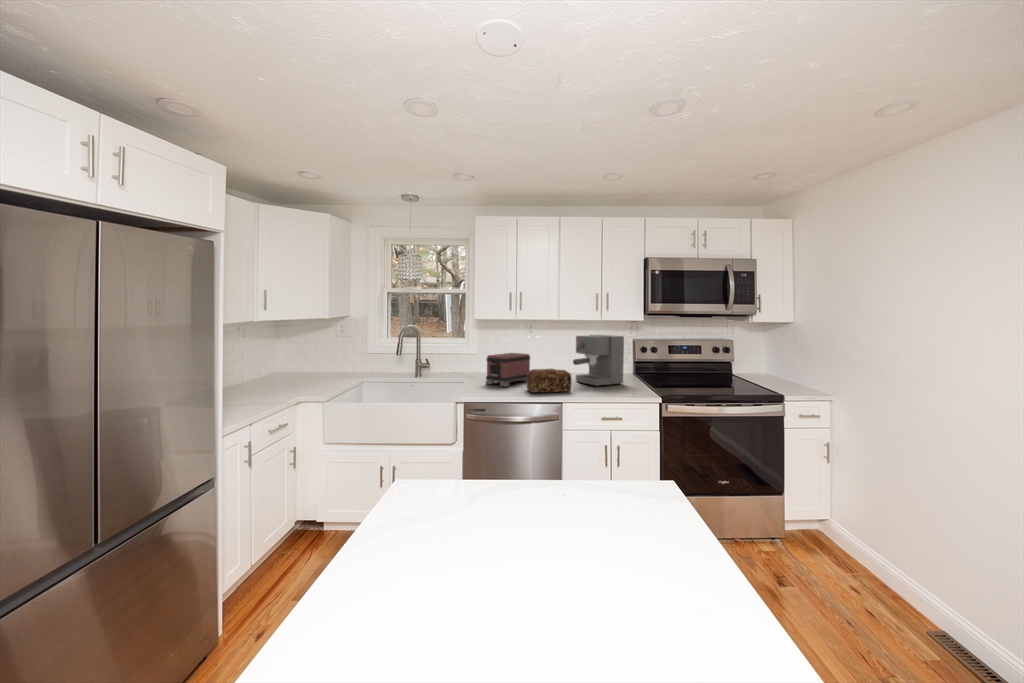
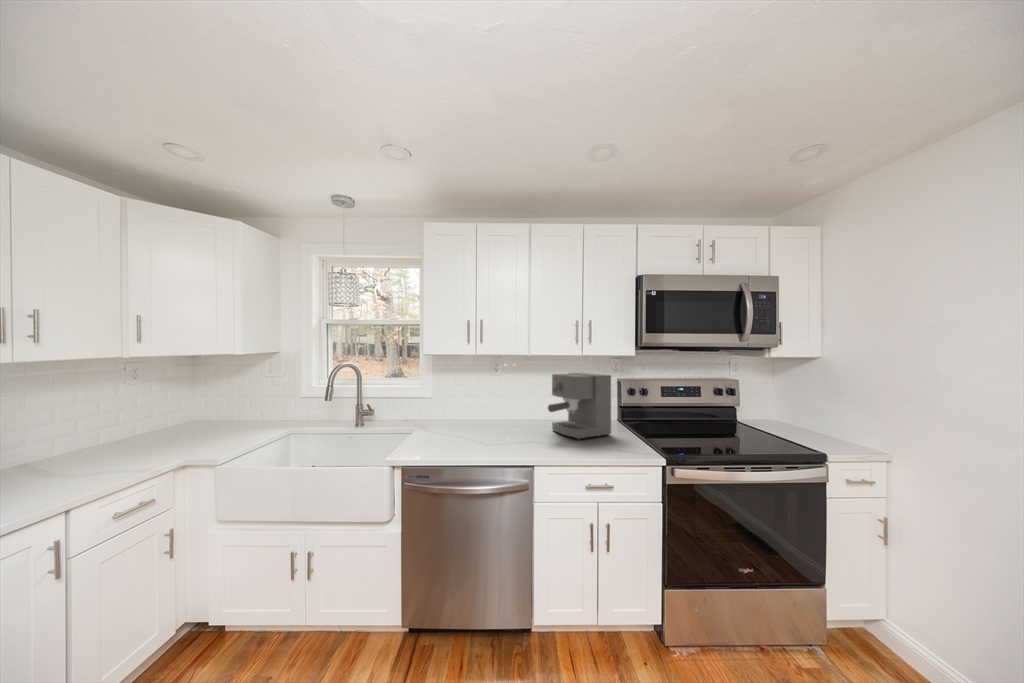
toaster: present [485,353,530,386] -> none [438,394,498,440]
bread loaf: present [526,369,572,393] -> none [488,417,545,451]

